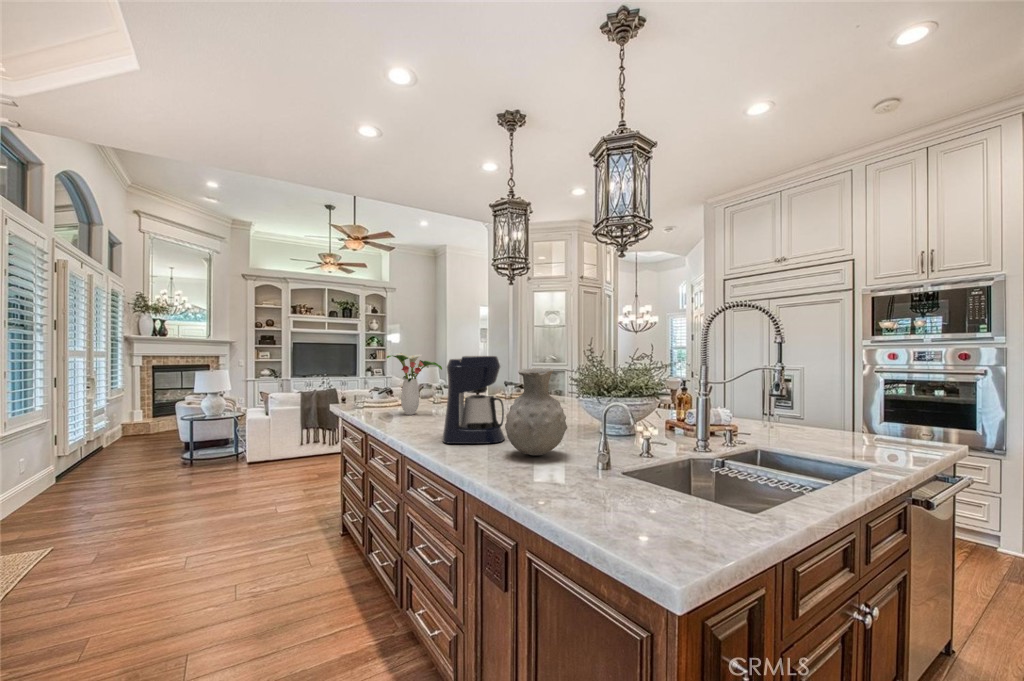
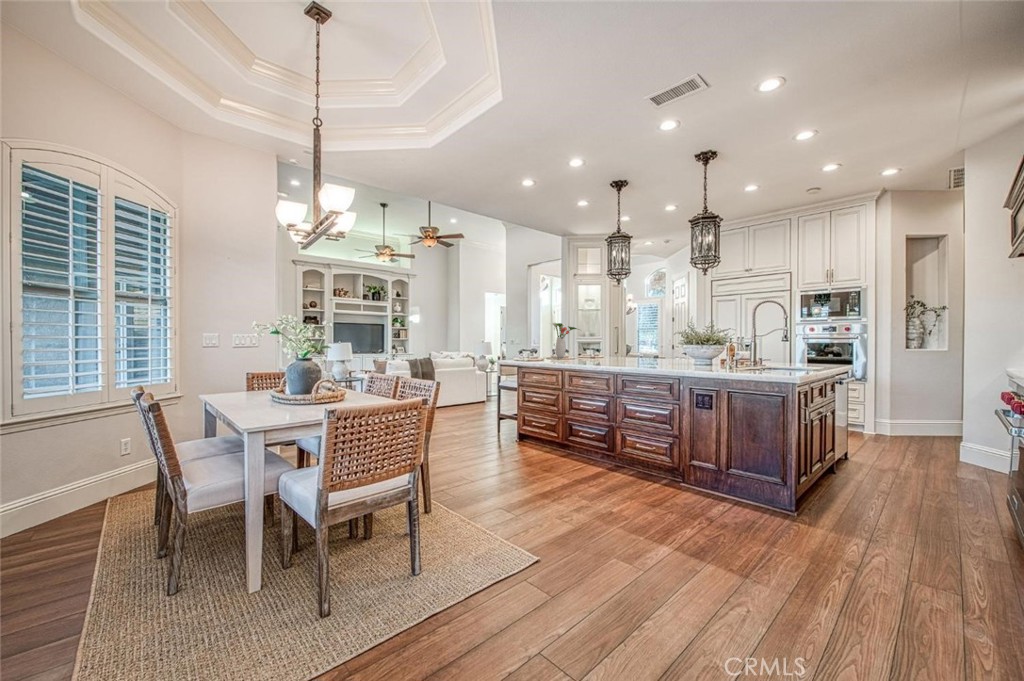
coffee maker: present [443,356,505,444] -> none [614,321,646,362]
vase: present [505,368,567,455] -> none [658,326,687,363]

